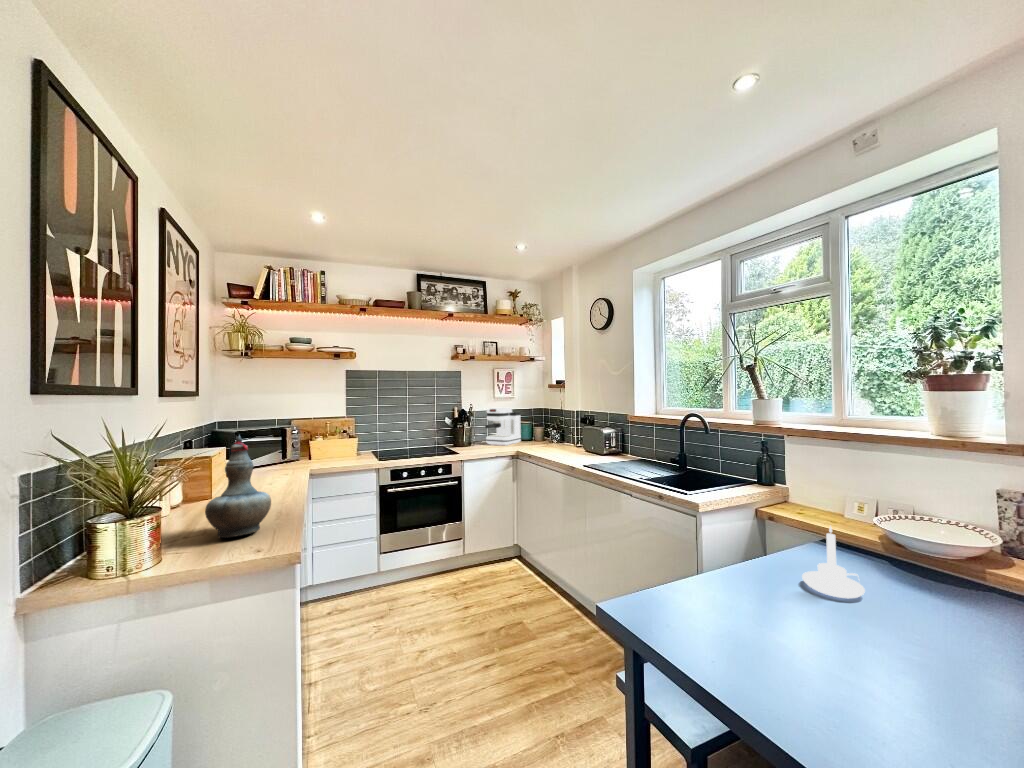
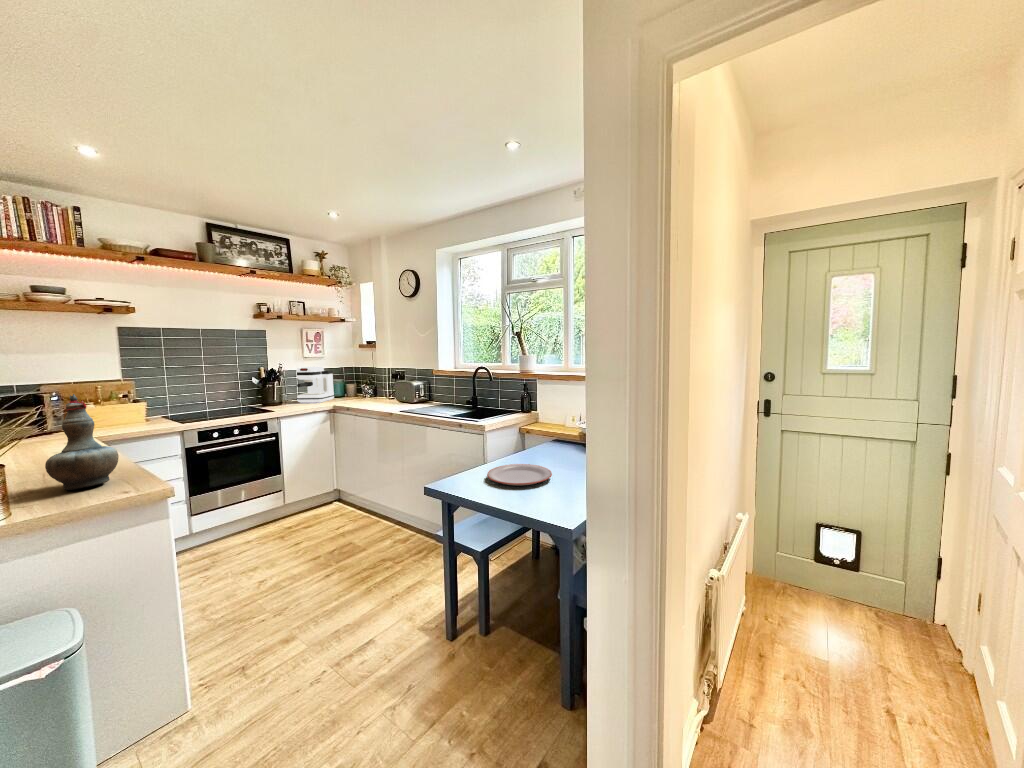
candle holder: present [802,526,865,598] -> none [534,423,561,459]
plate: none [714,603,873,687] -> present [487,464,552,486]

